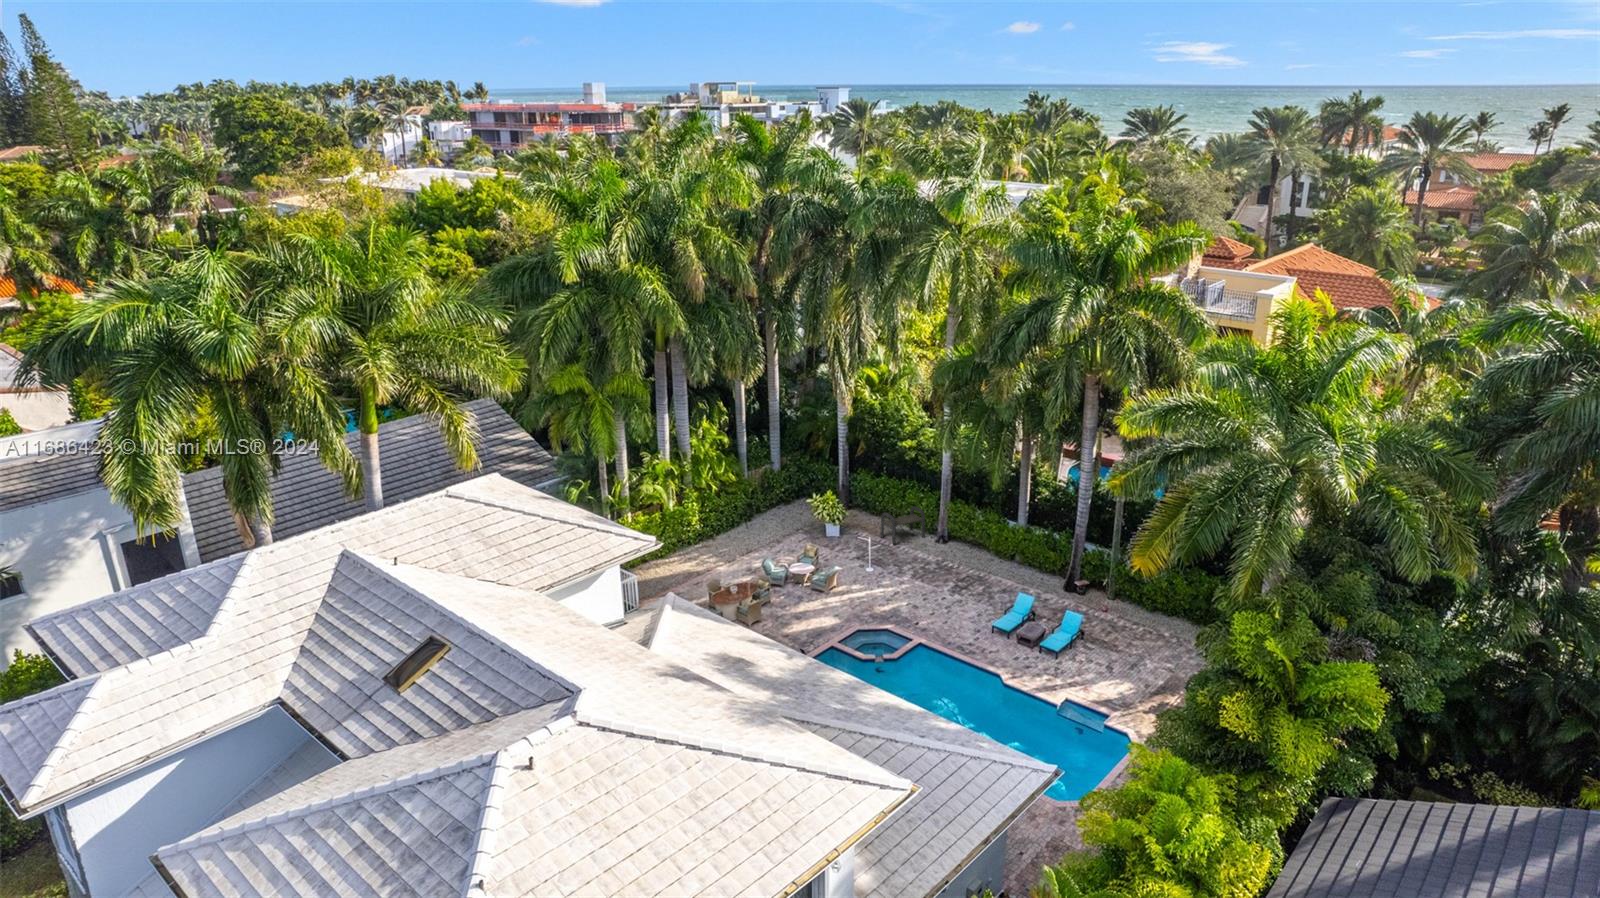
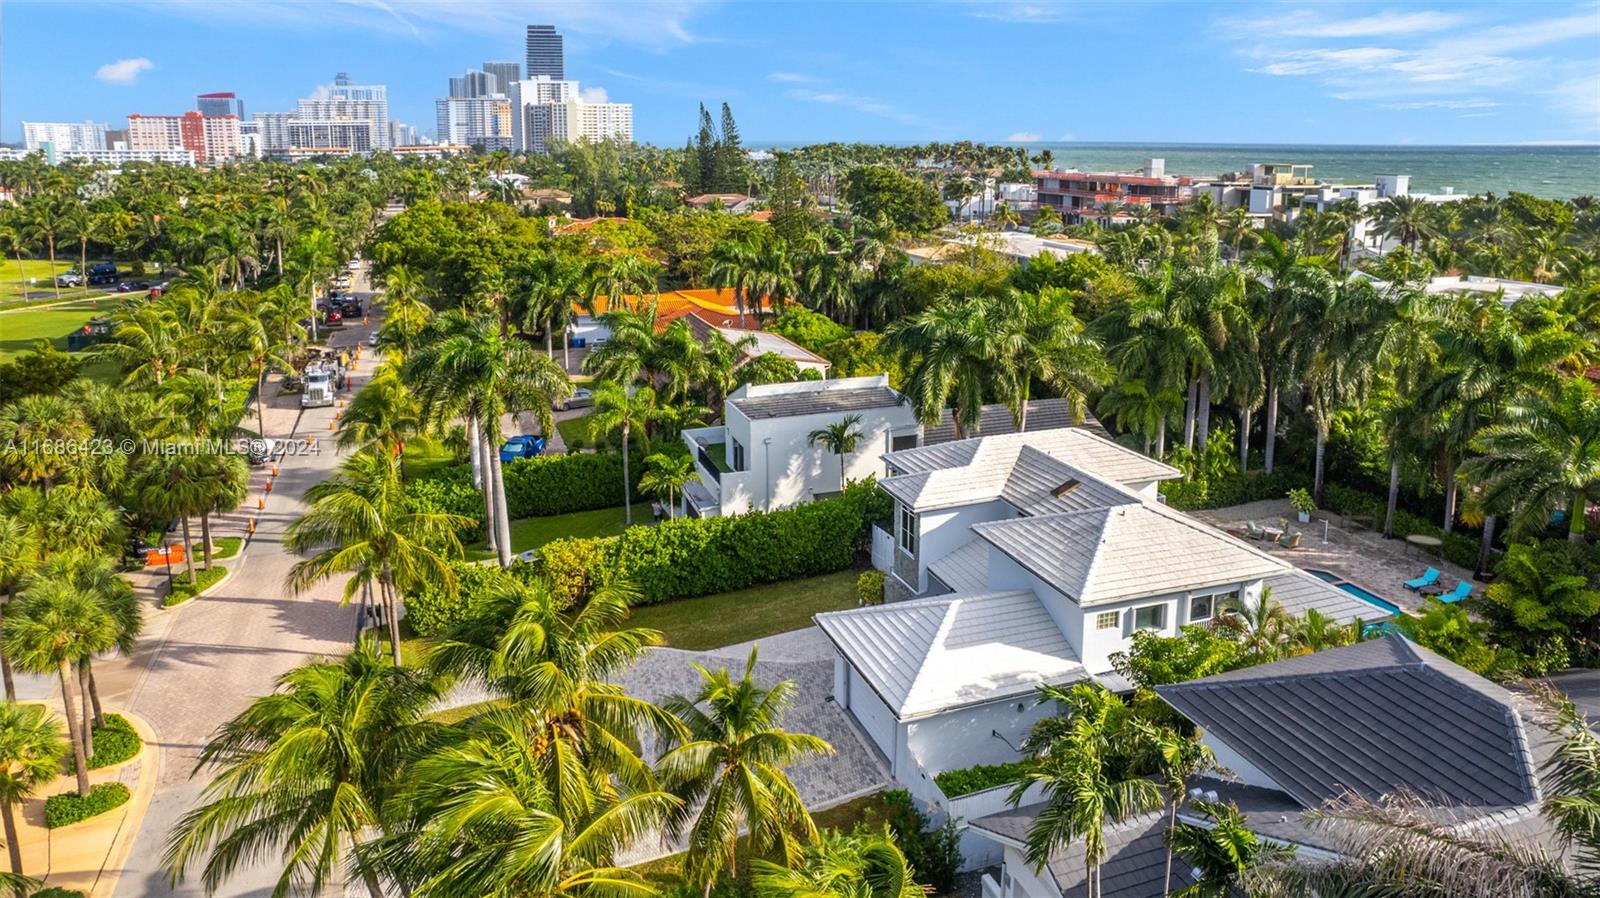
round table: none [970,538,1018,581] -> present [1404,534,1444,560]

